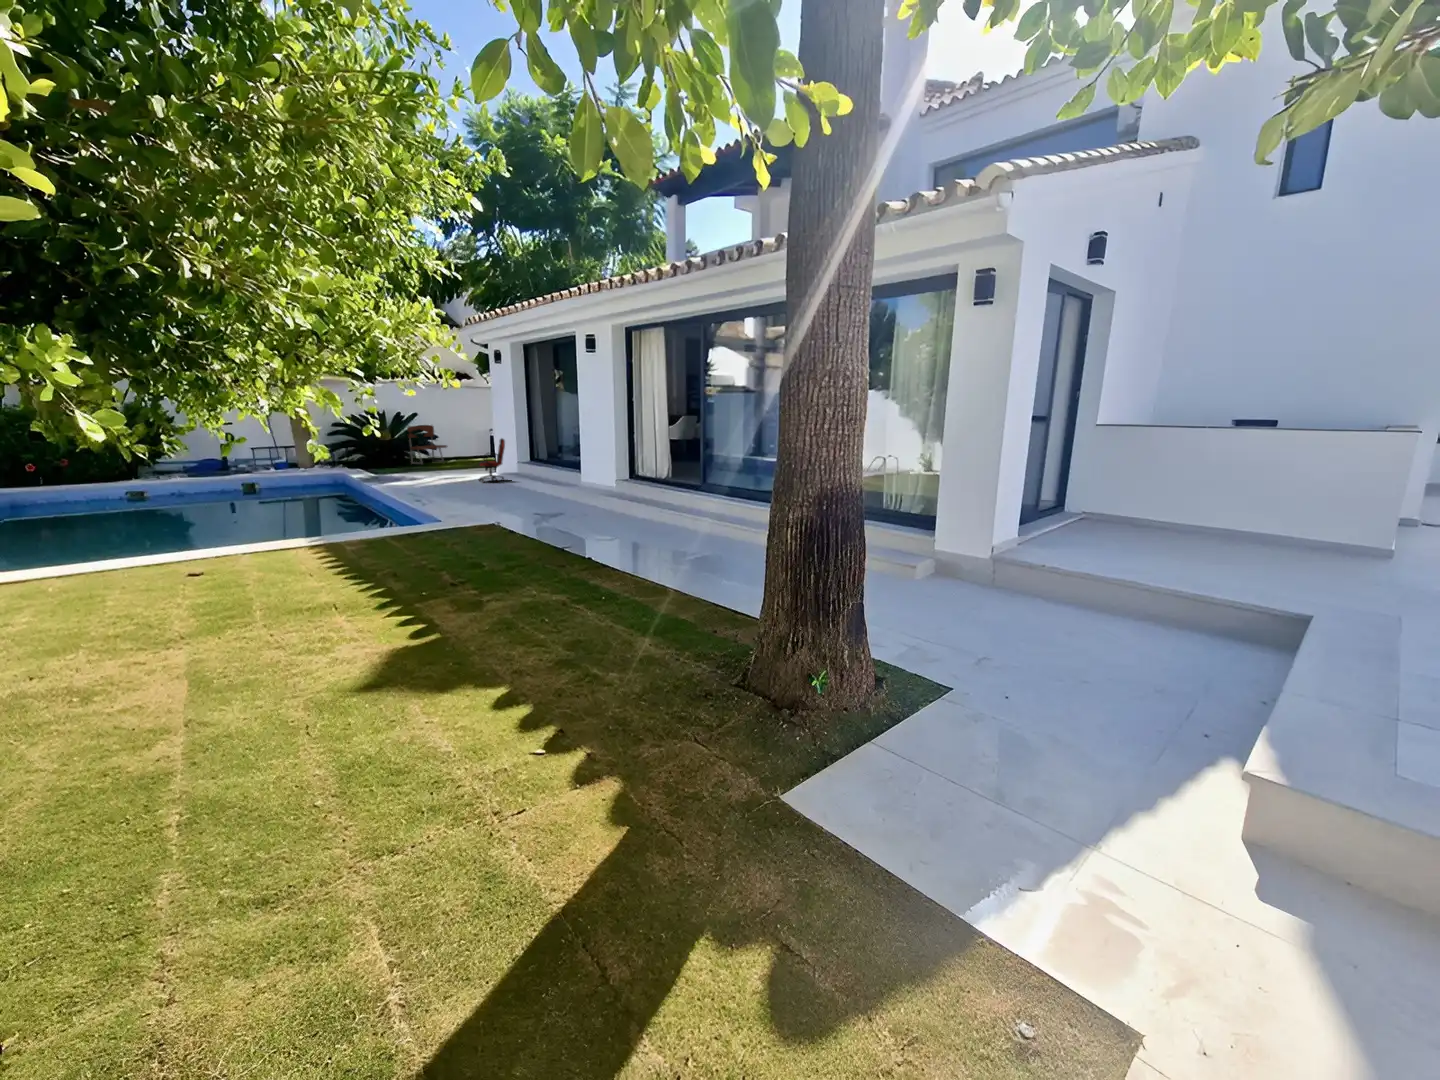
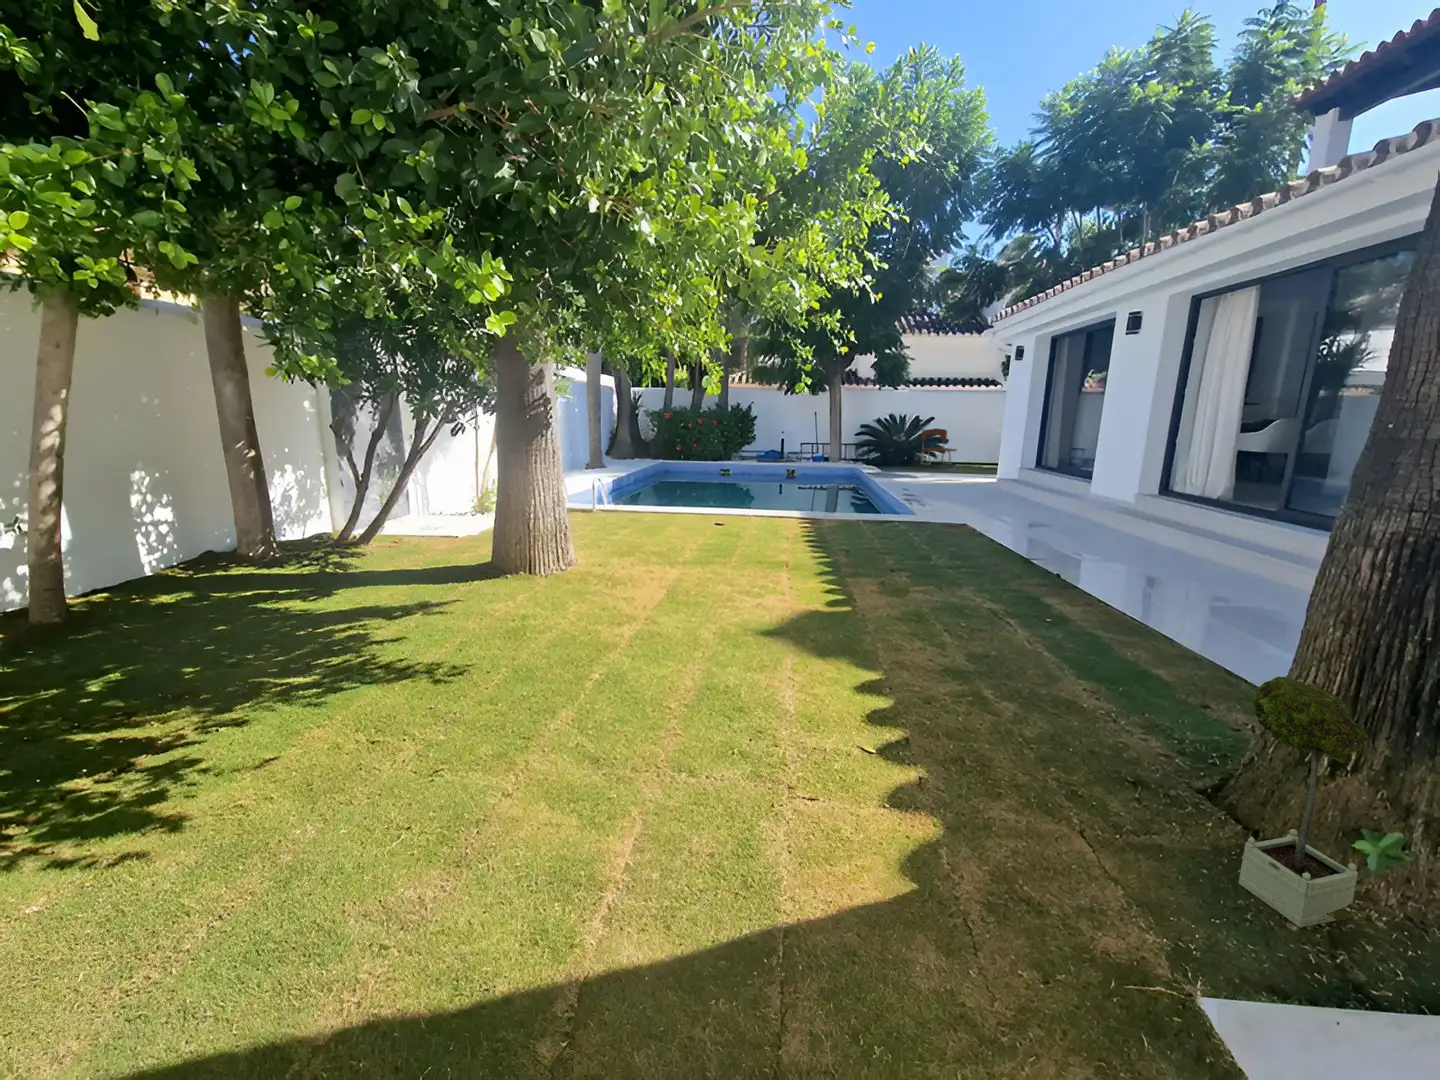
chair: present [479,439,505,482] -> none [974,442,1007,486]
potted tree: none [785,611,842,754] -> present [1239,677,1368,928]

